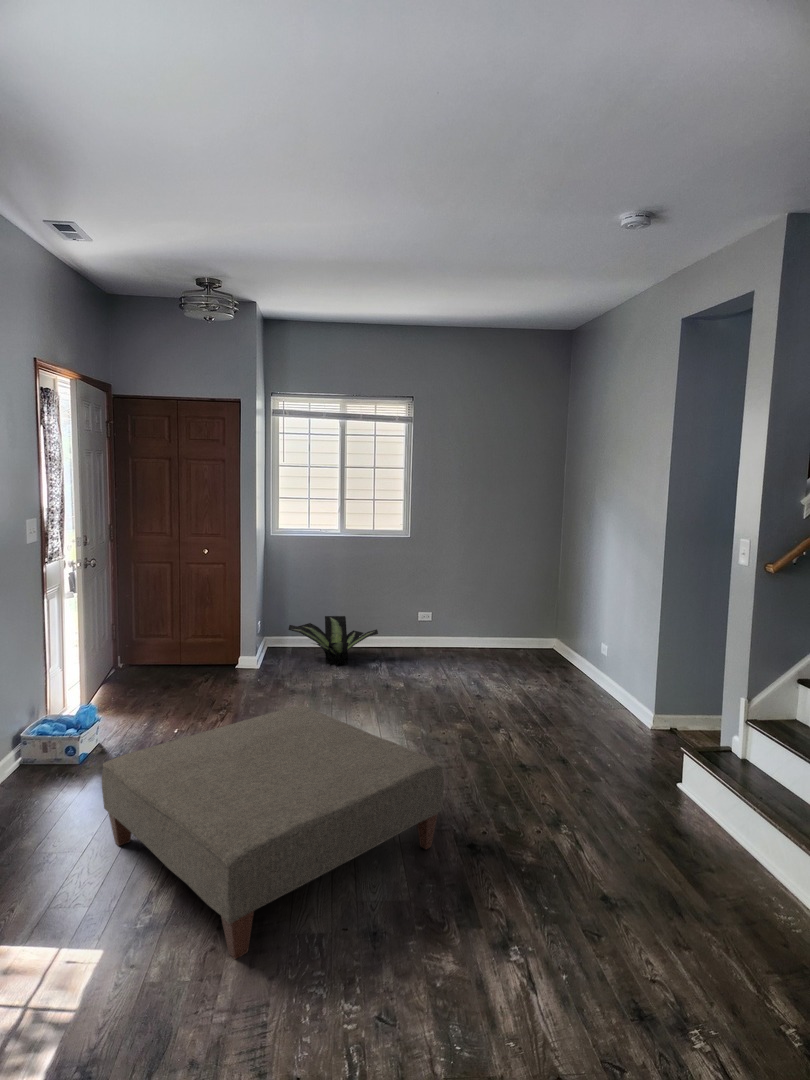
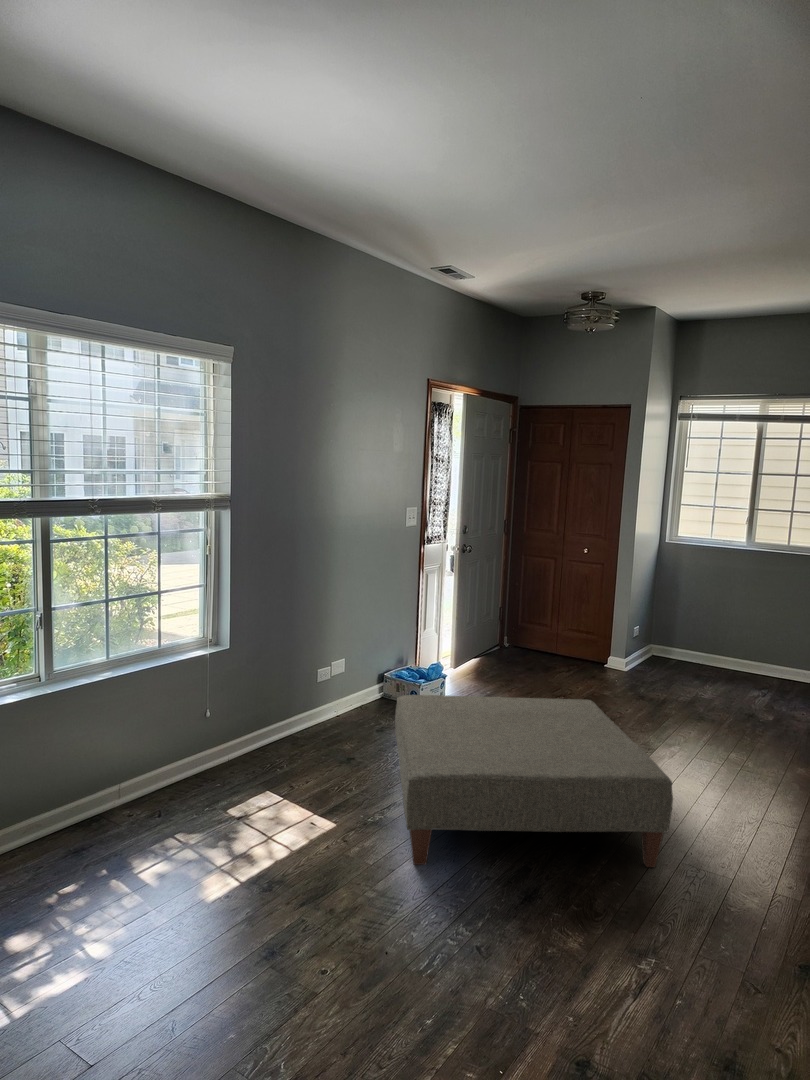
potted plant: present [288,616,378,666] -> none [663,641,774,697]

